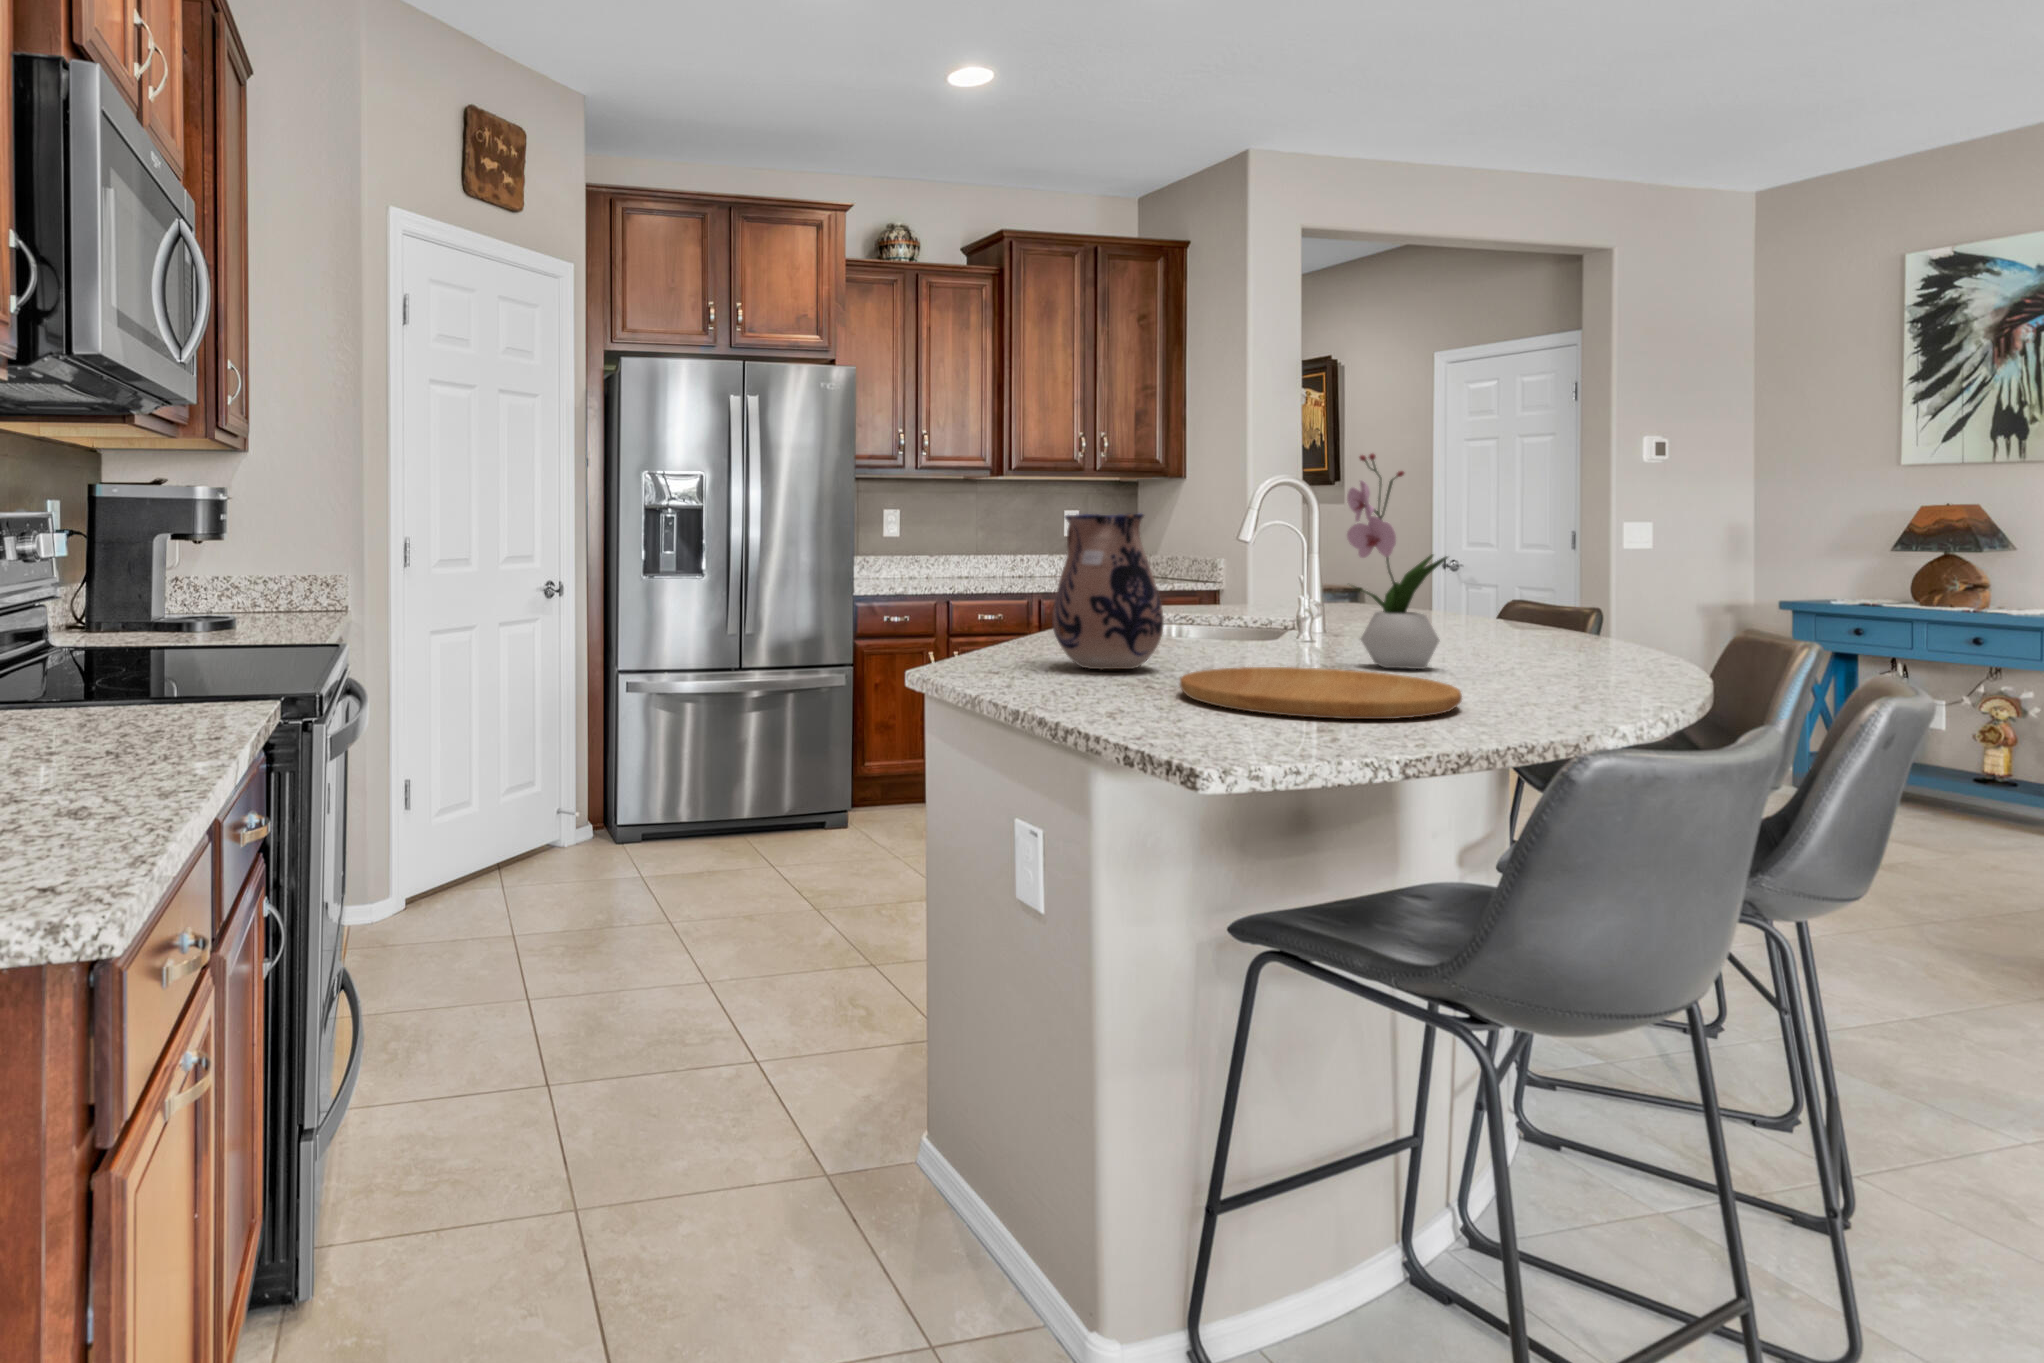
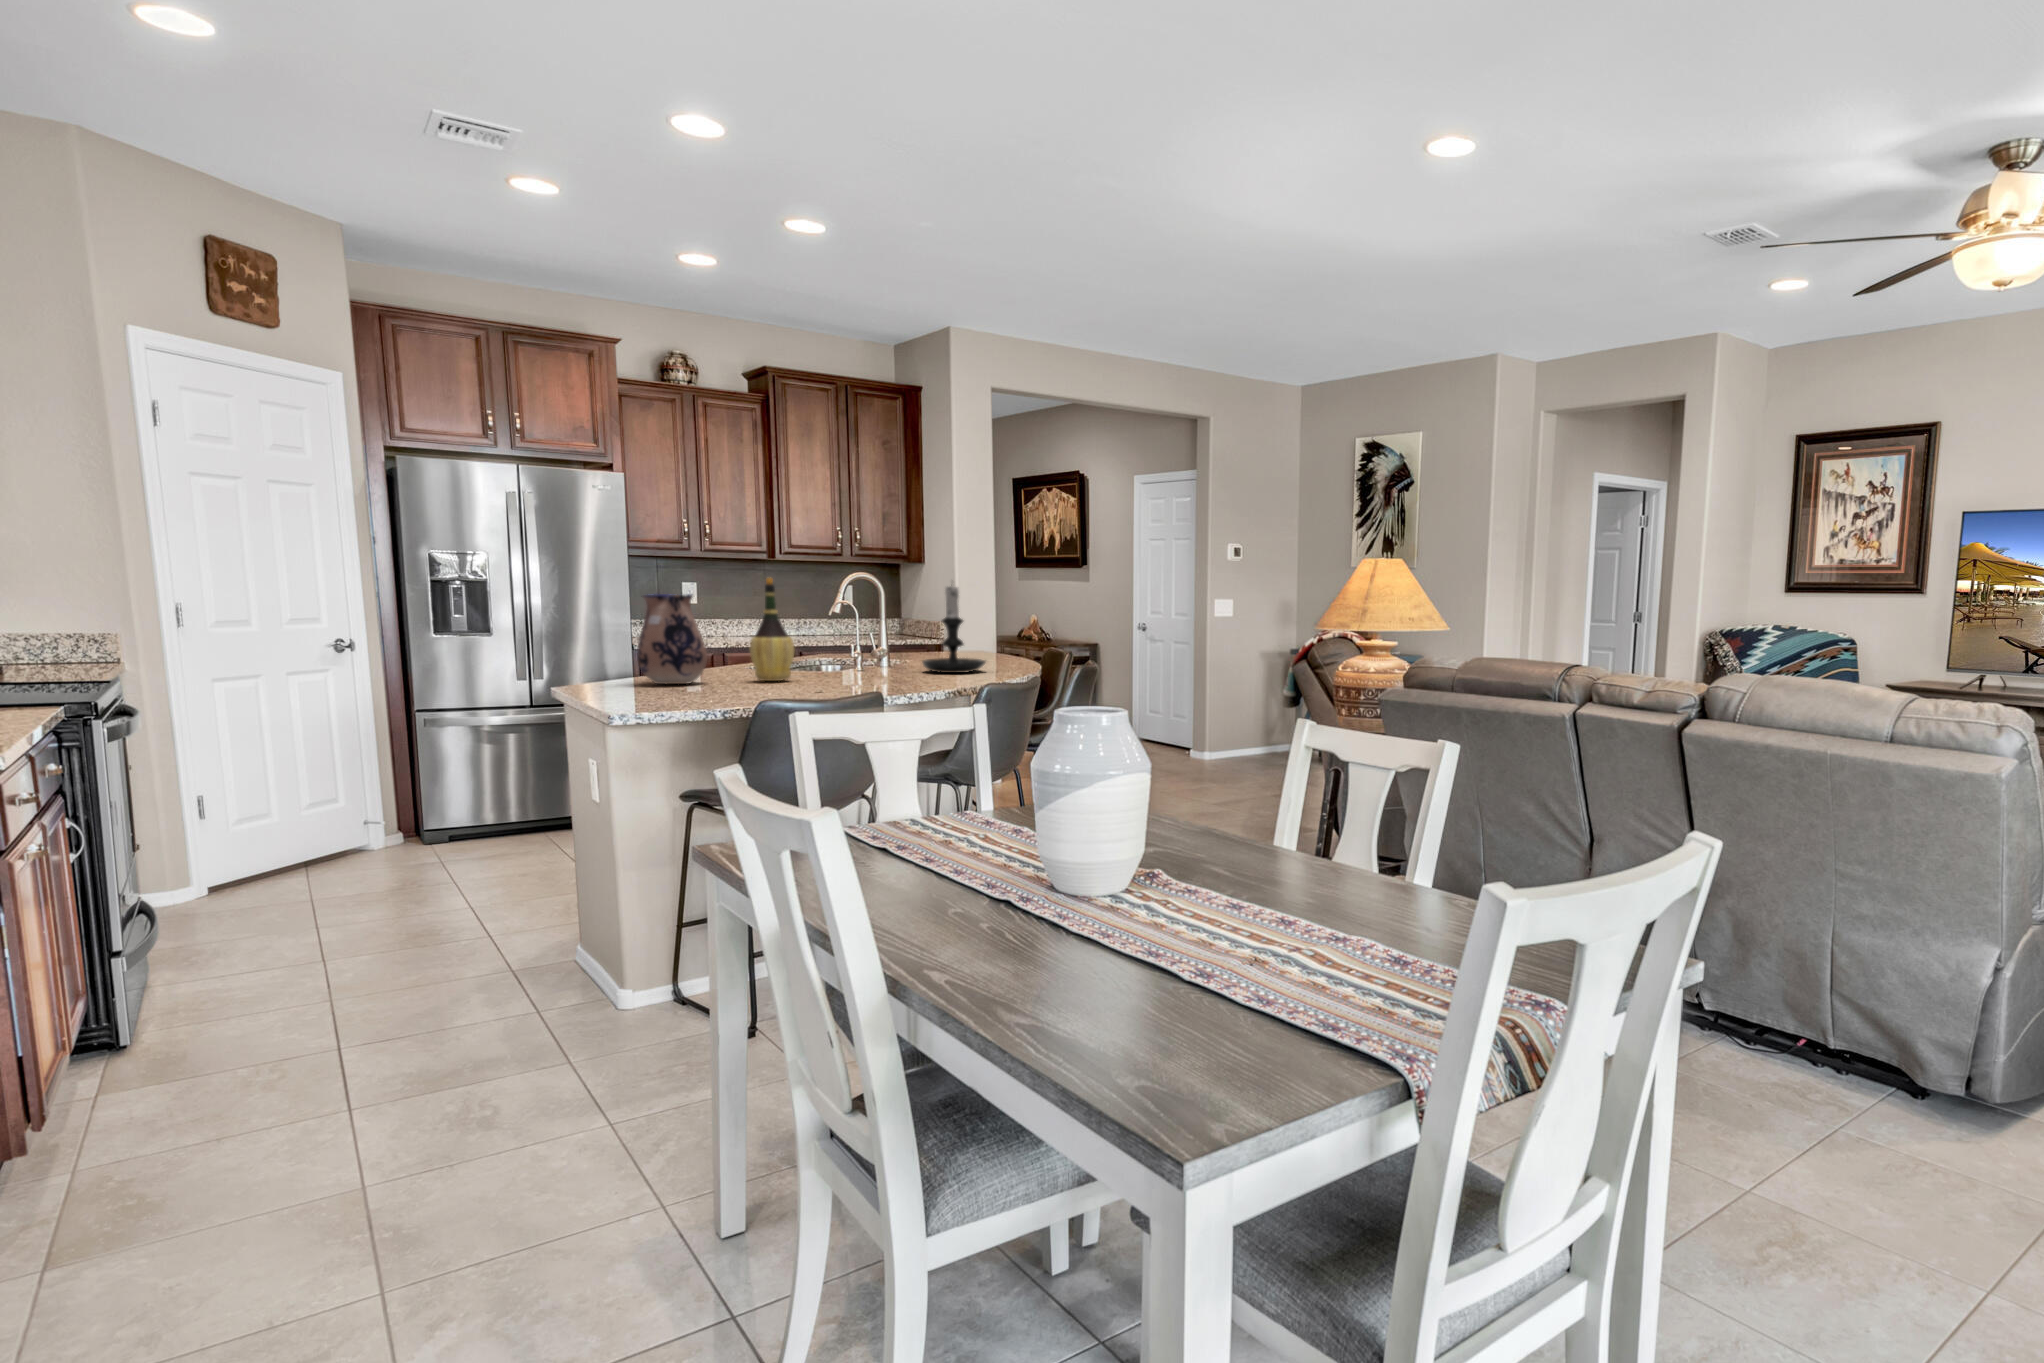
flower arrangement: present [1347,454,1448,669] -> none [824,561,875,680]
wine bottle: none [1223,483,1301,666] -> present [750,578,795,681]
candle holder: none [1461,486,1595,655] -> present [923,586,986,673]
cutting board: present [1180,667,1462,719] -> none [674,680,821,700]

